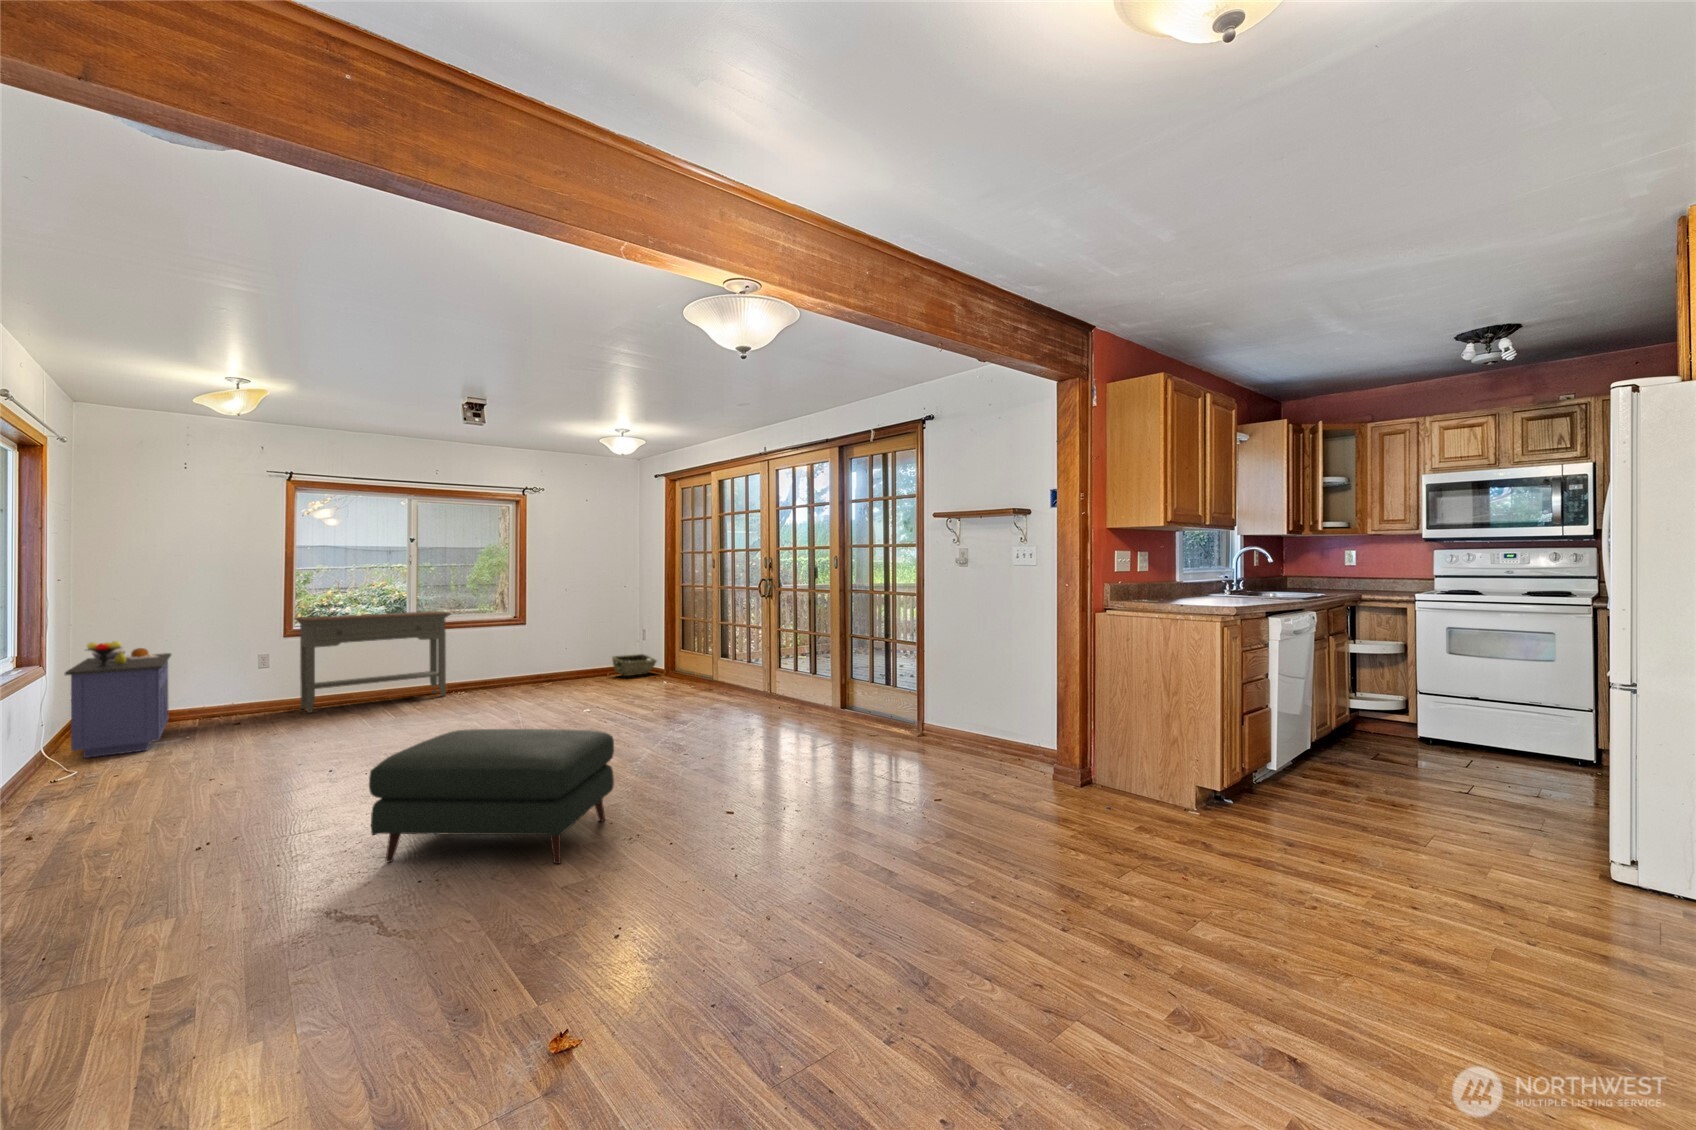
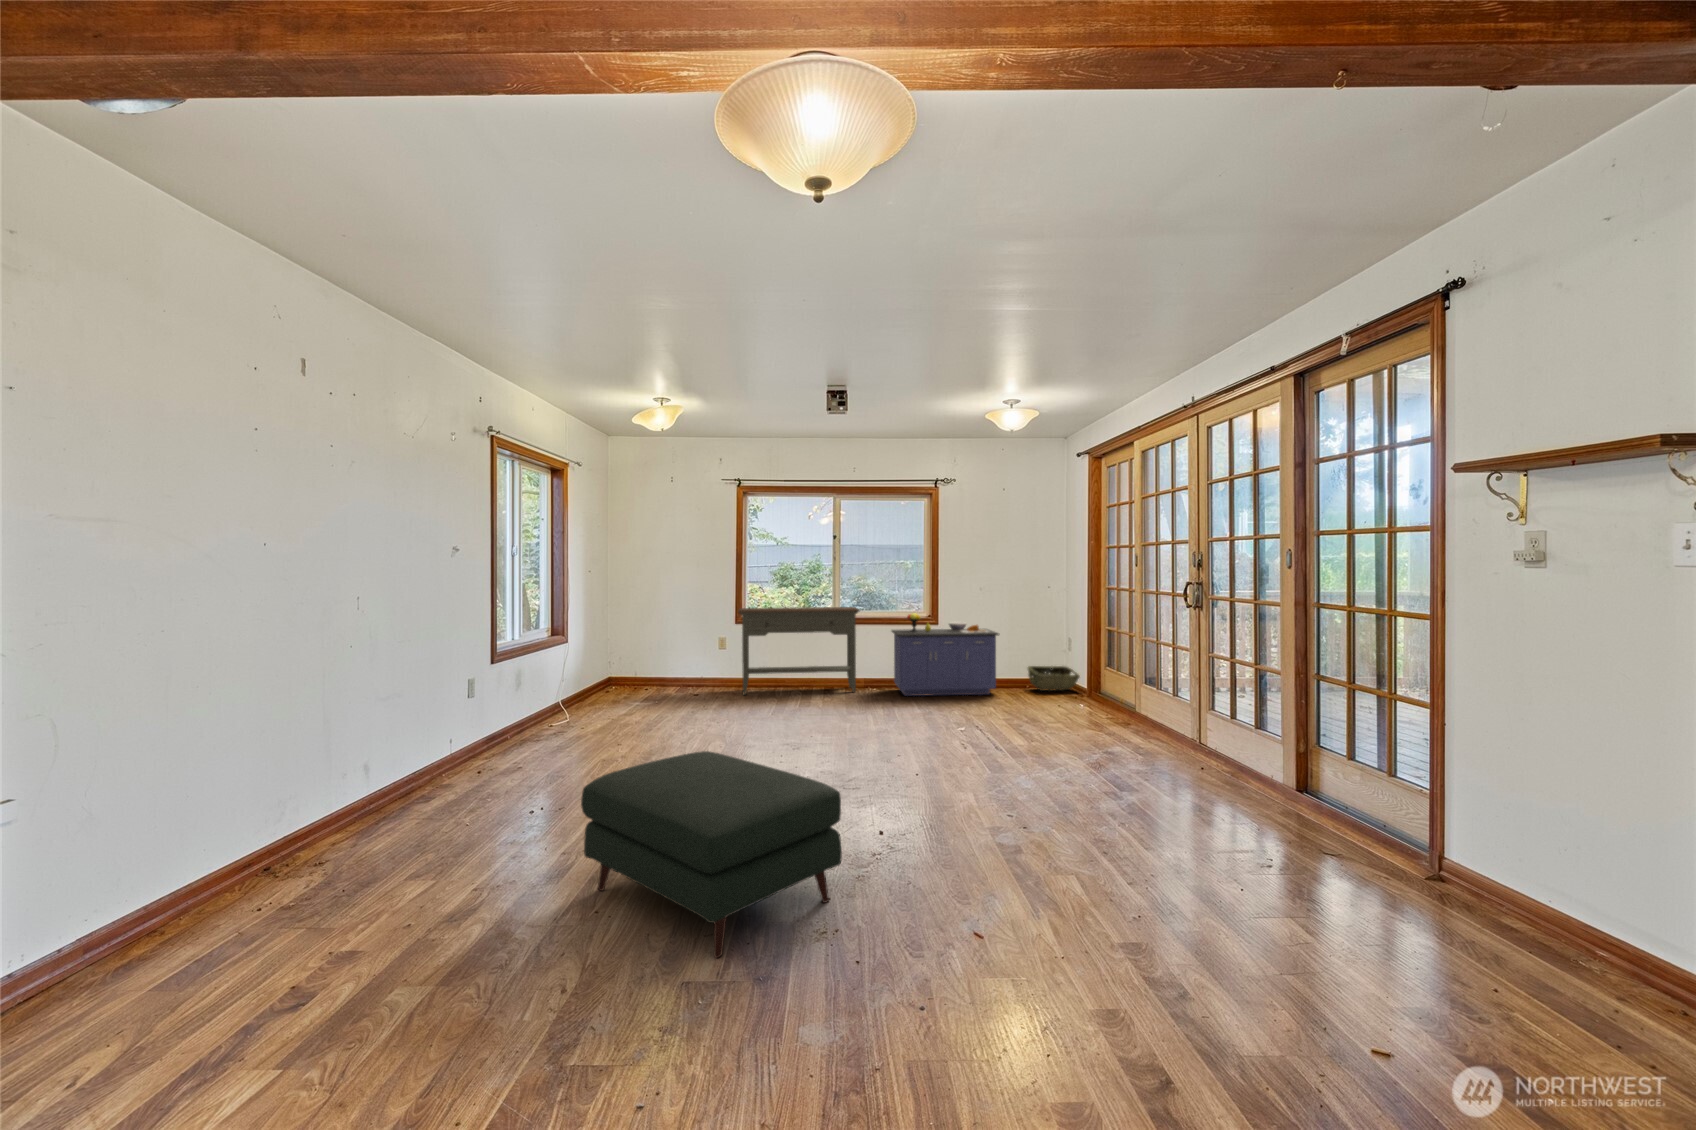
storage cabinet: present [65,641,171,758] -> present [892,613,999,696]

